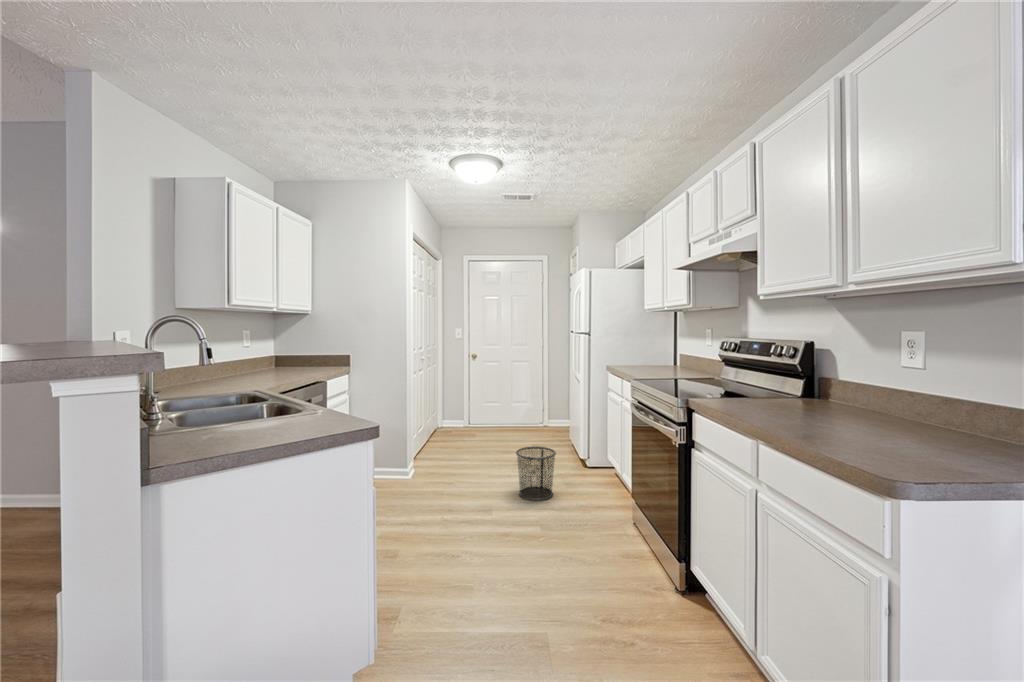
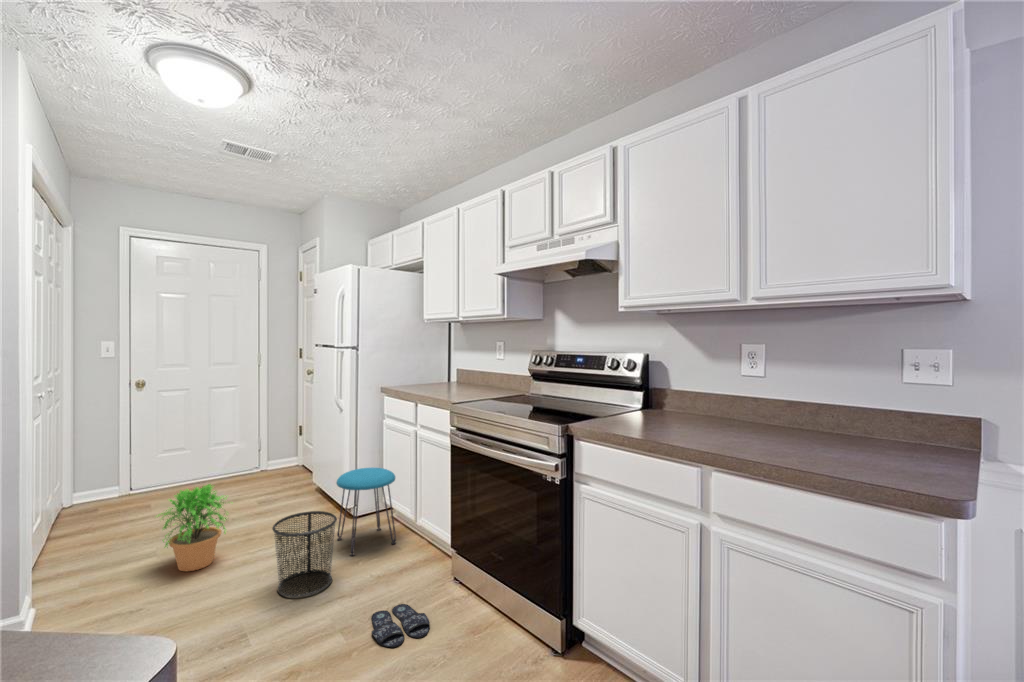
potted plant: none [466,419,507,471] -> present [161,484,227,571]
stool: none [566,426,609,487] -> present [336,468,396,556]
slippers: none [557,521,597,544] -> present [371,604,430,647]

